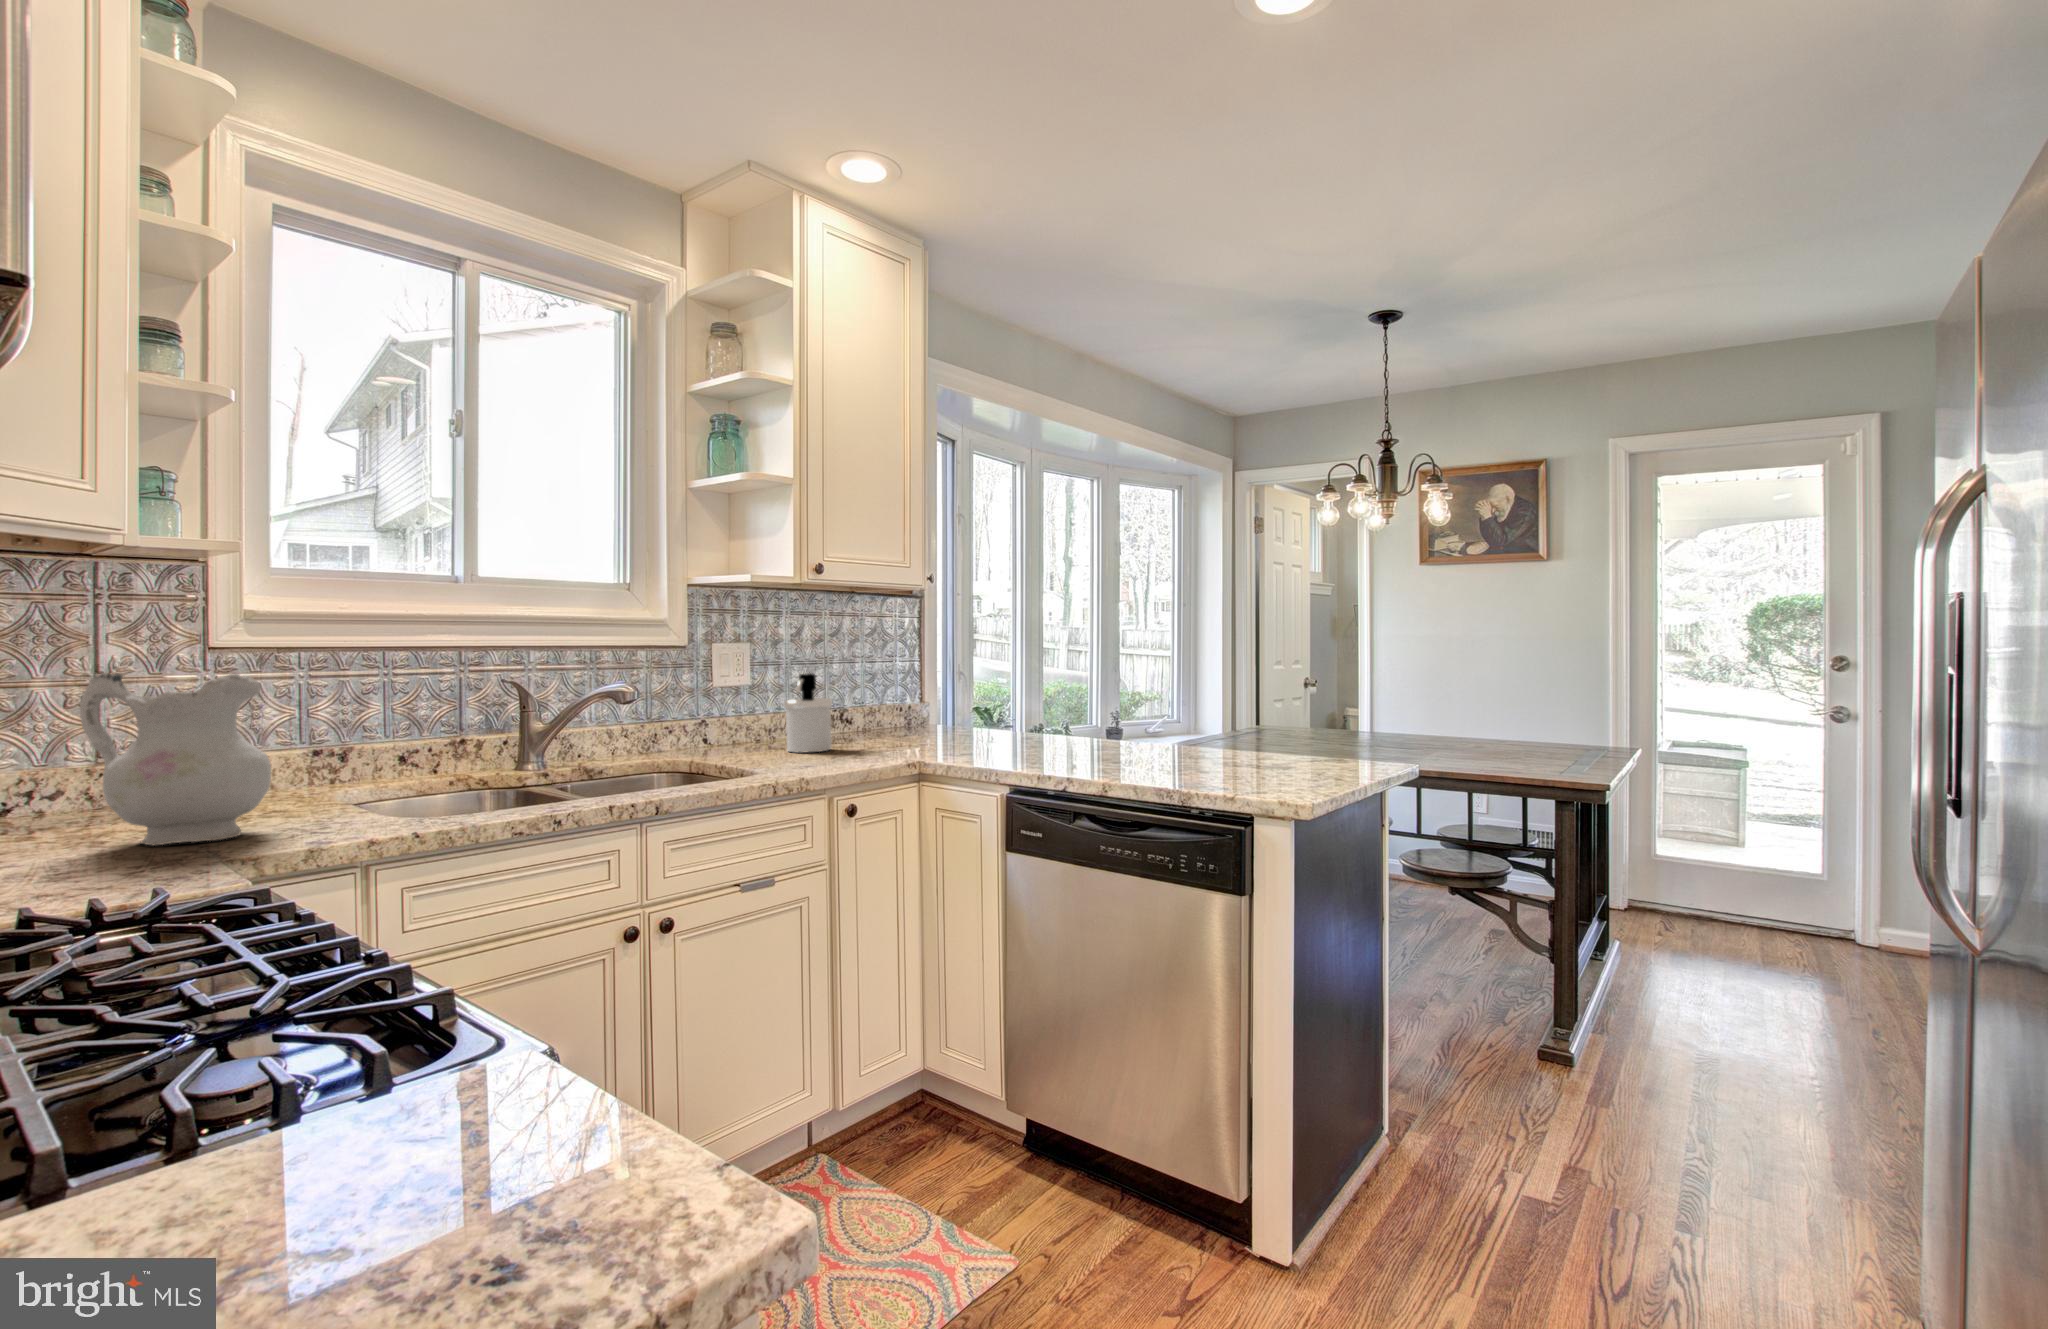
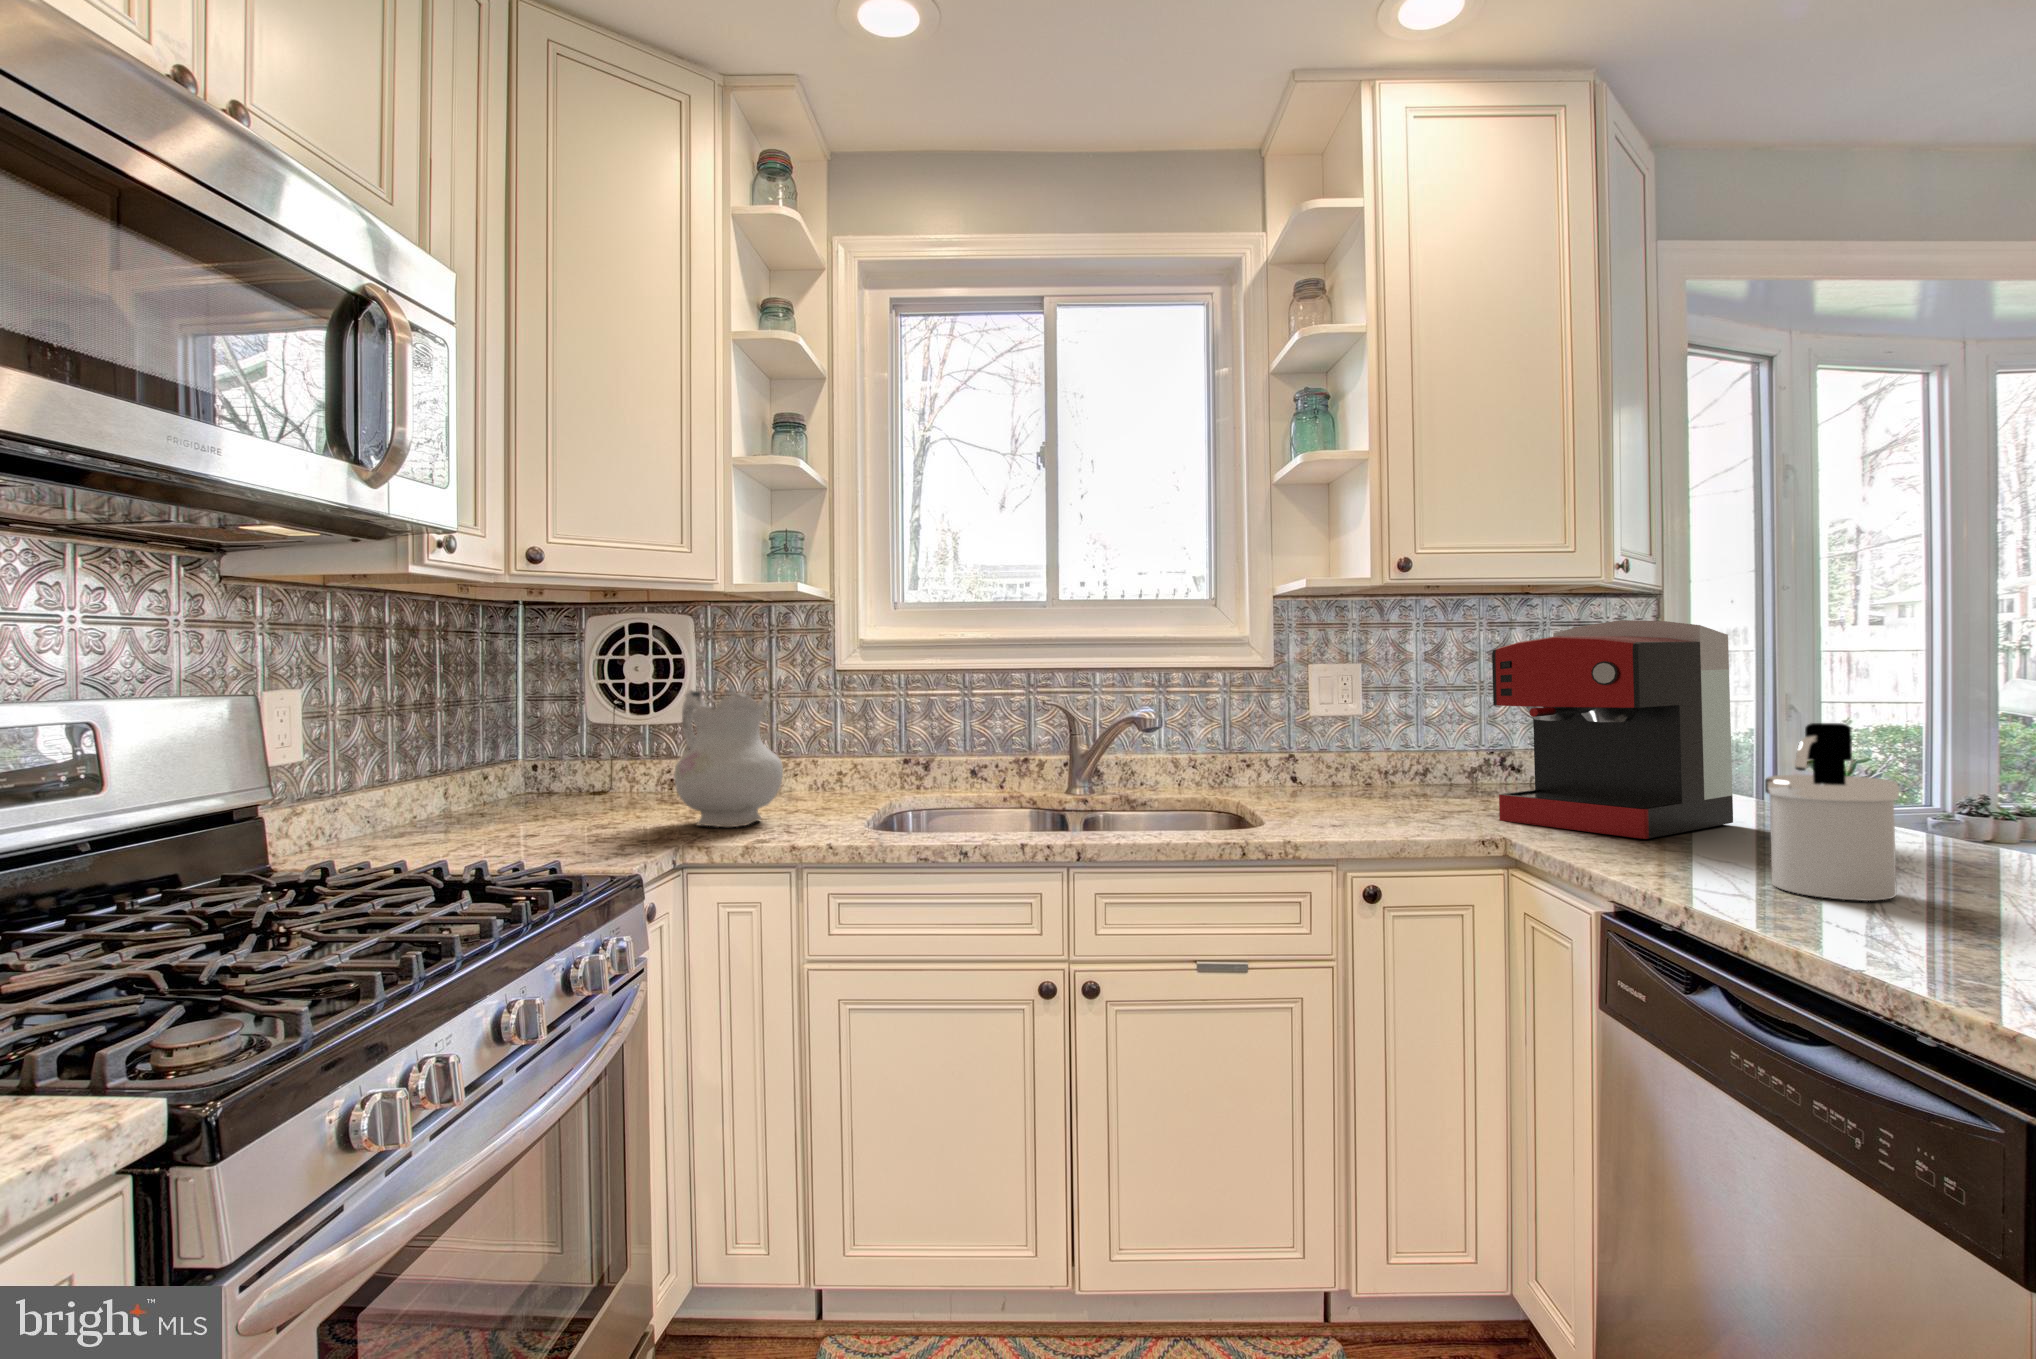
coffee maker: none [889,616,1005,754] -> present [1492,620,1733,839]
soap dispenser: present [784,673,832,753] -> present [1765,723,1899,901]

